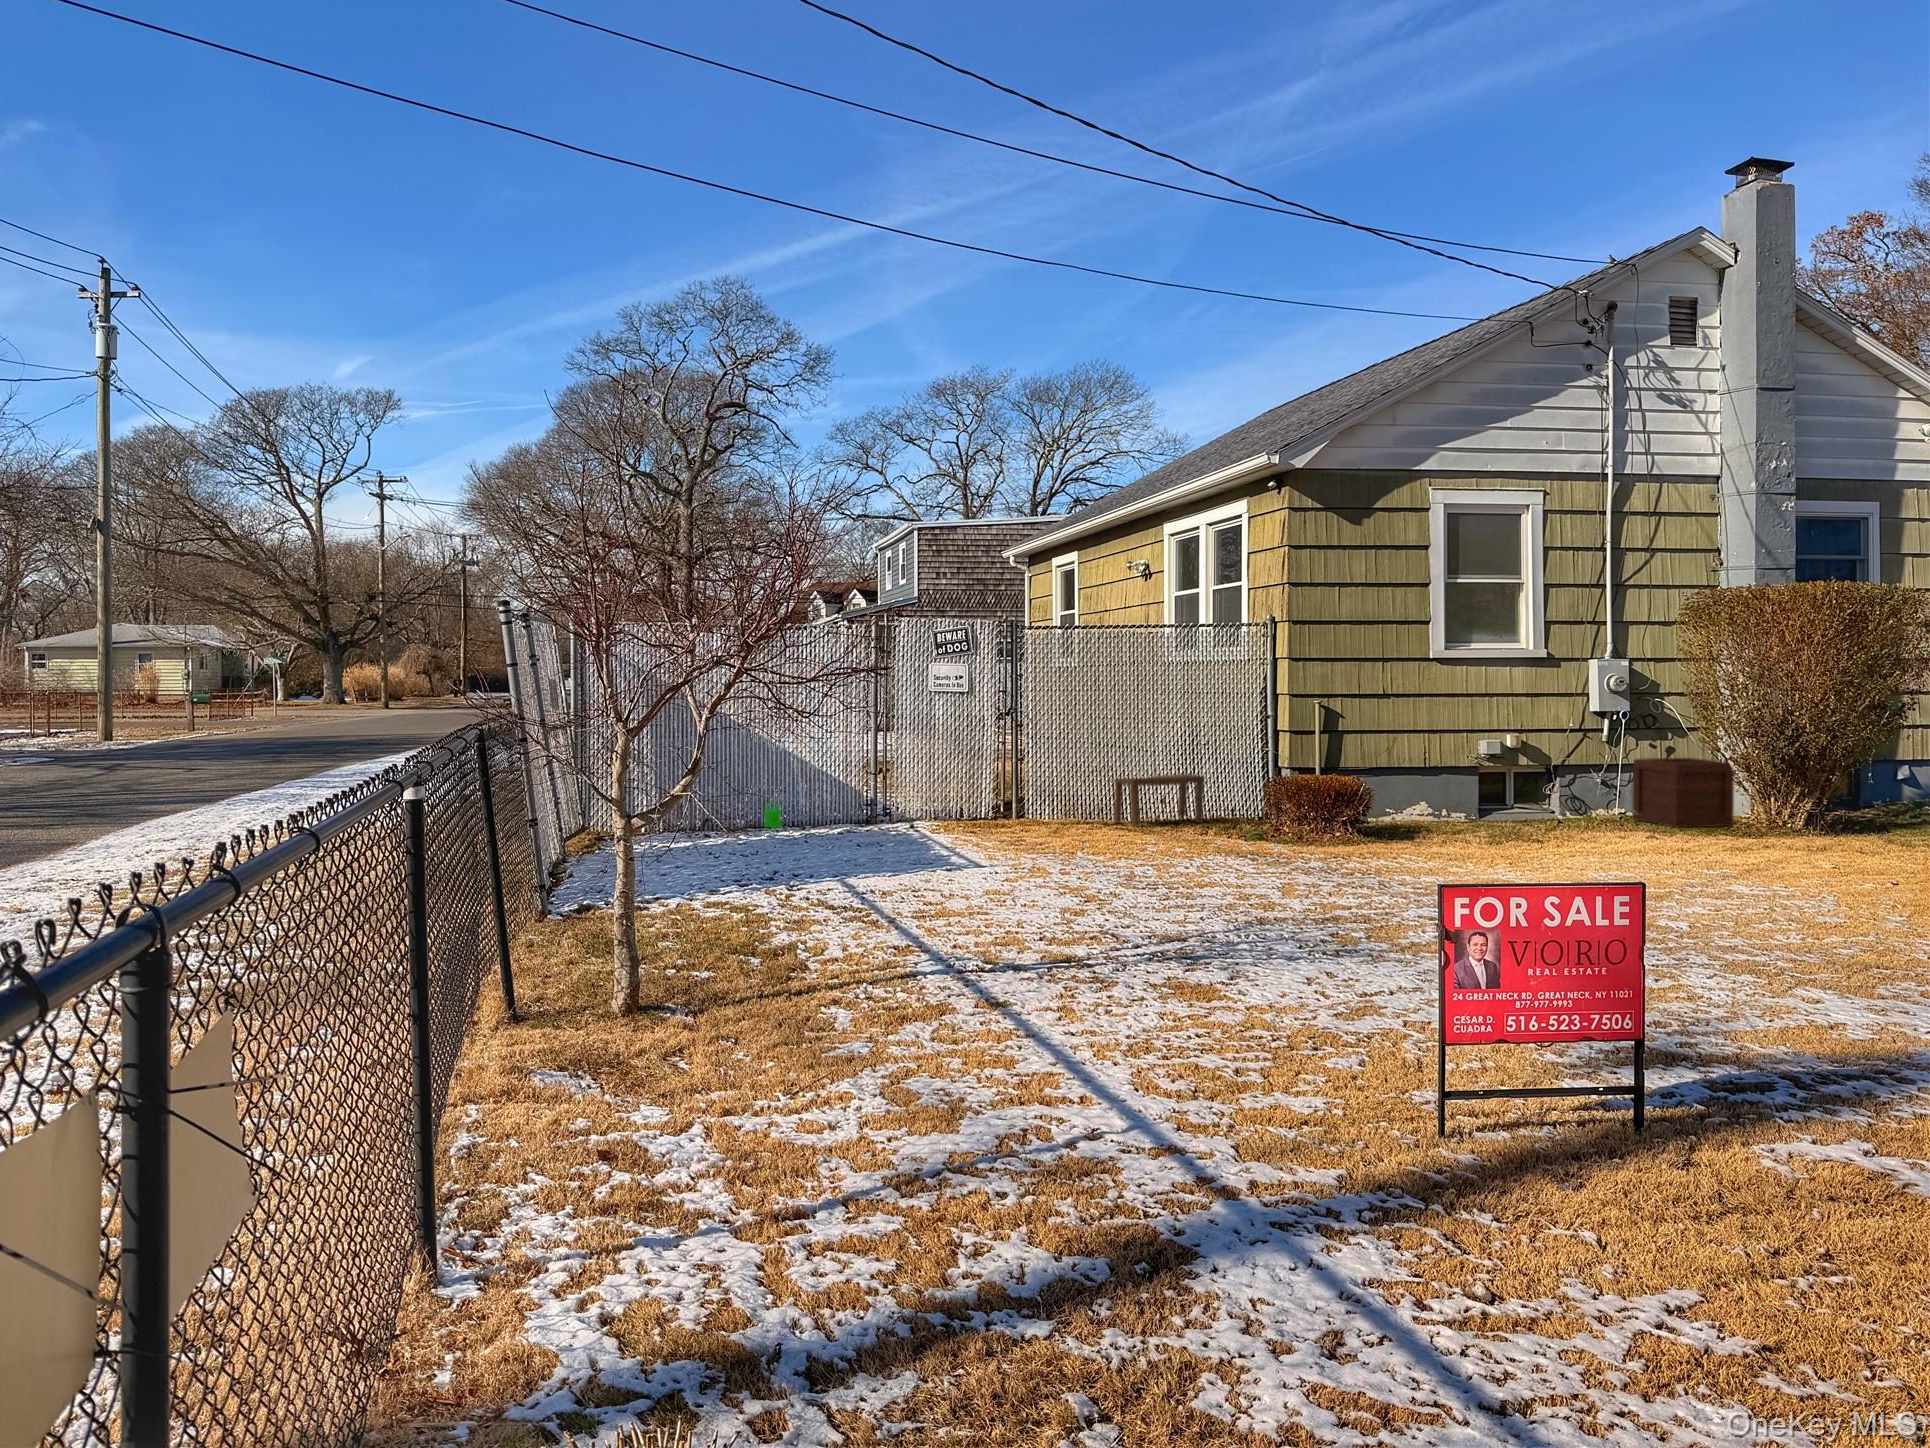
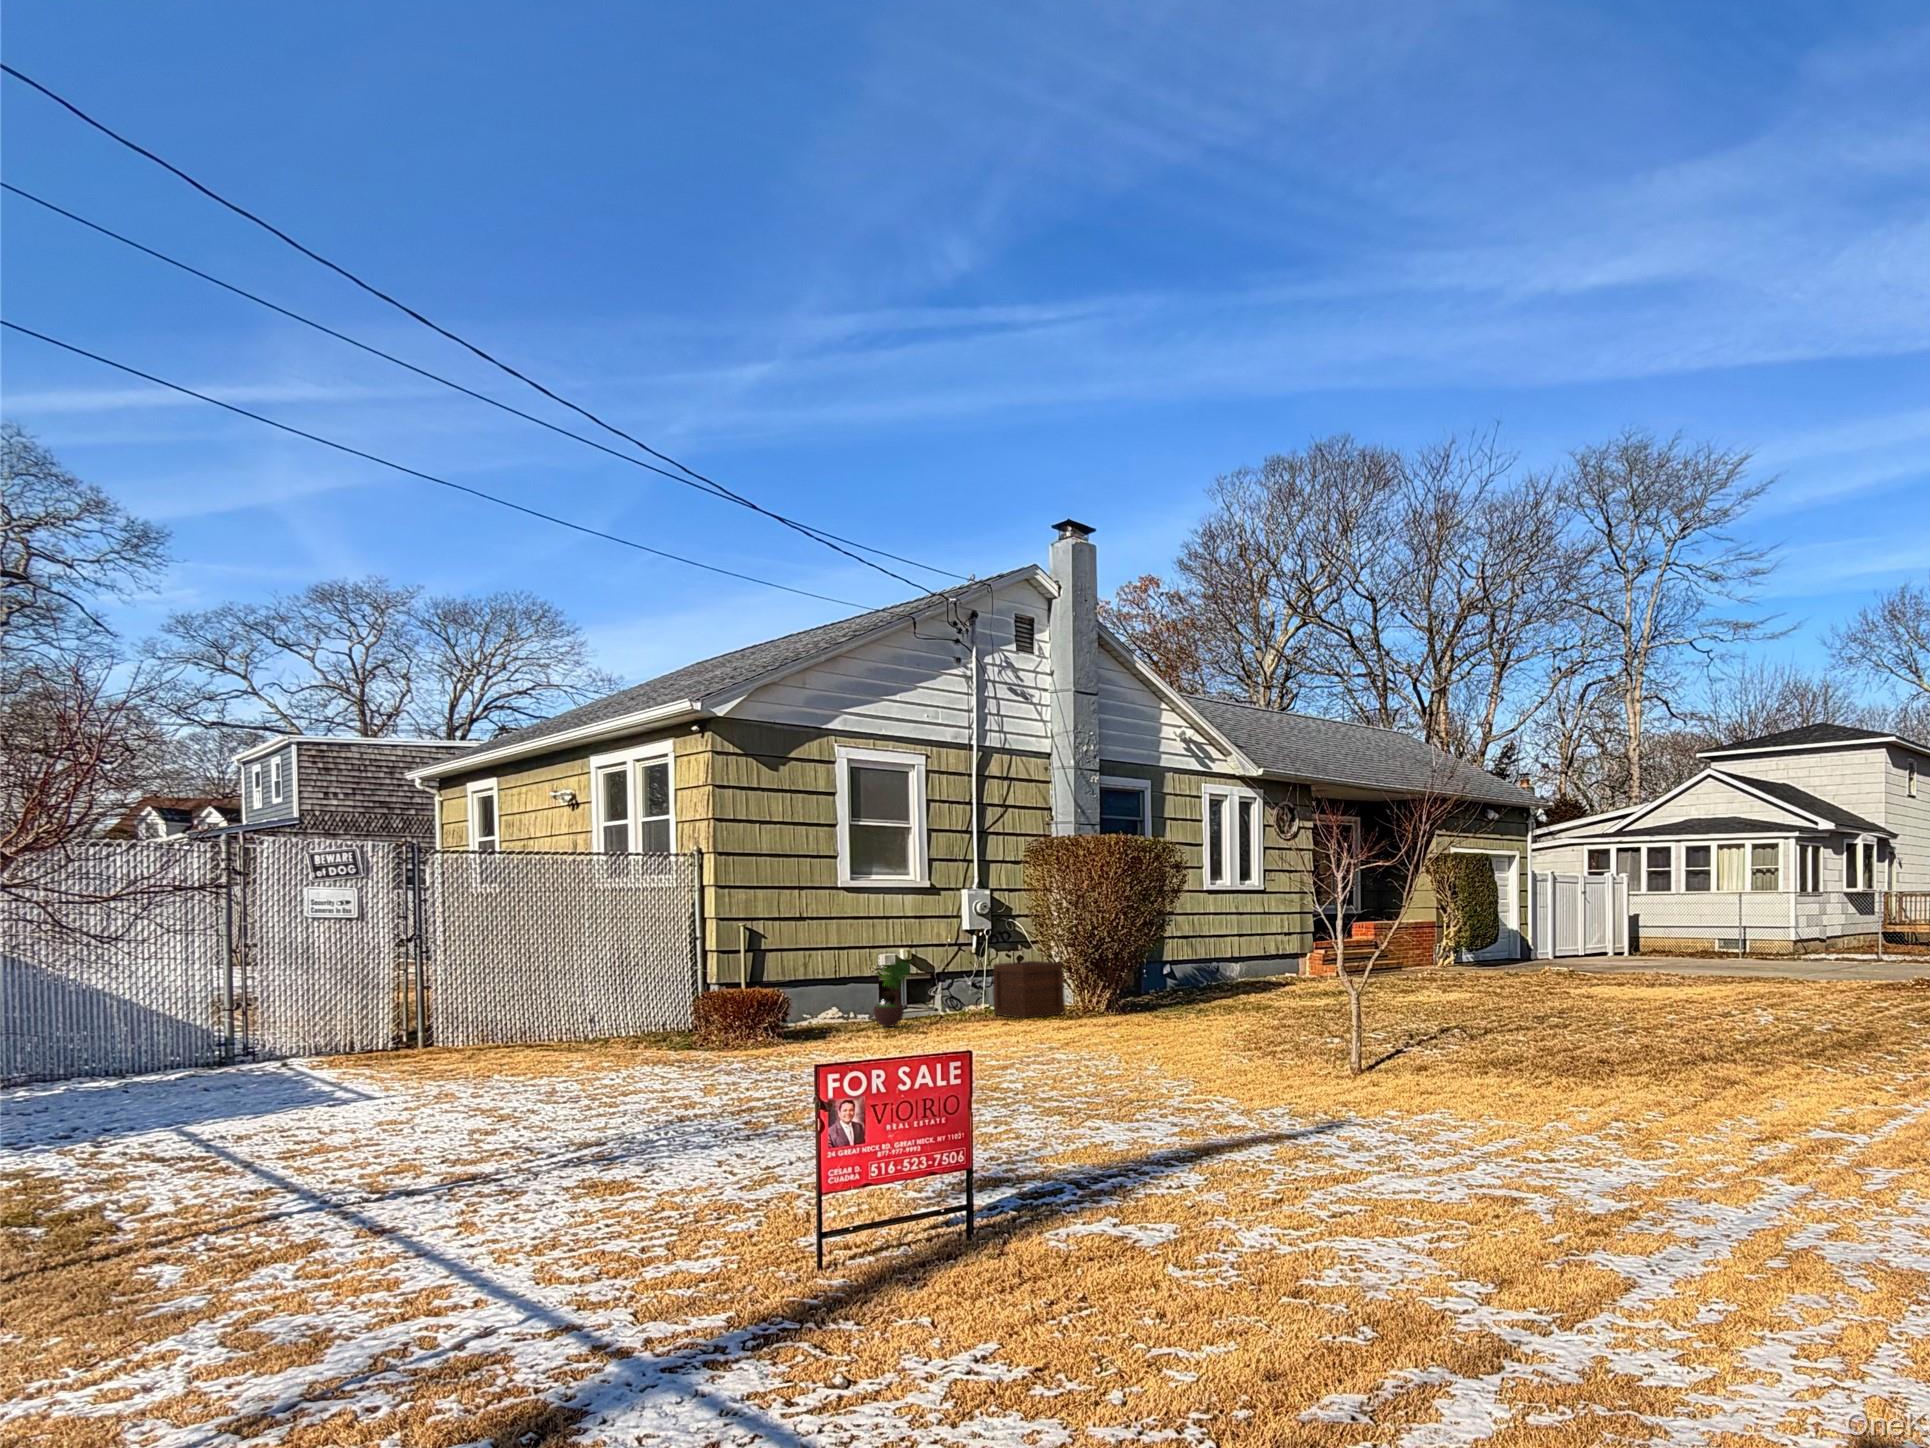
potted tree: none [1476,742,1528,824] -> present [873,962,909,1027]
bench: present [1114,774,1205,827] -> none [544,1001,635,1056]
watering can: present [764,801,781,827] -> none [129,1061,155,1092]

